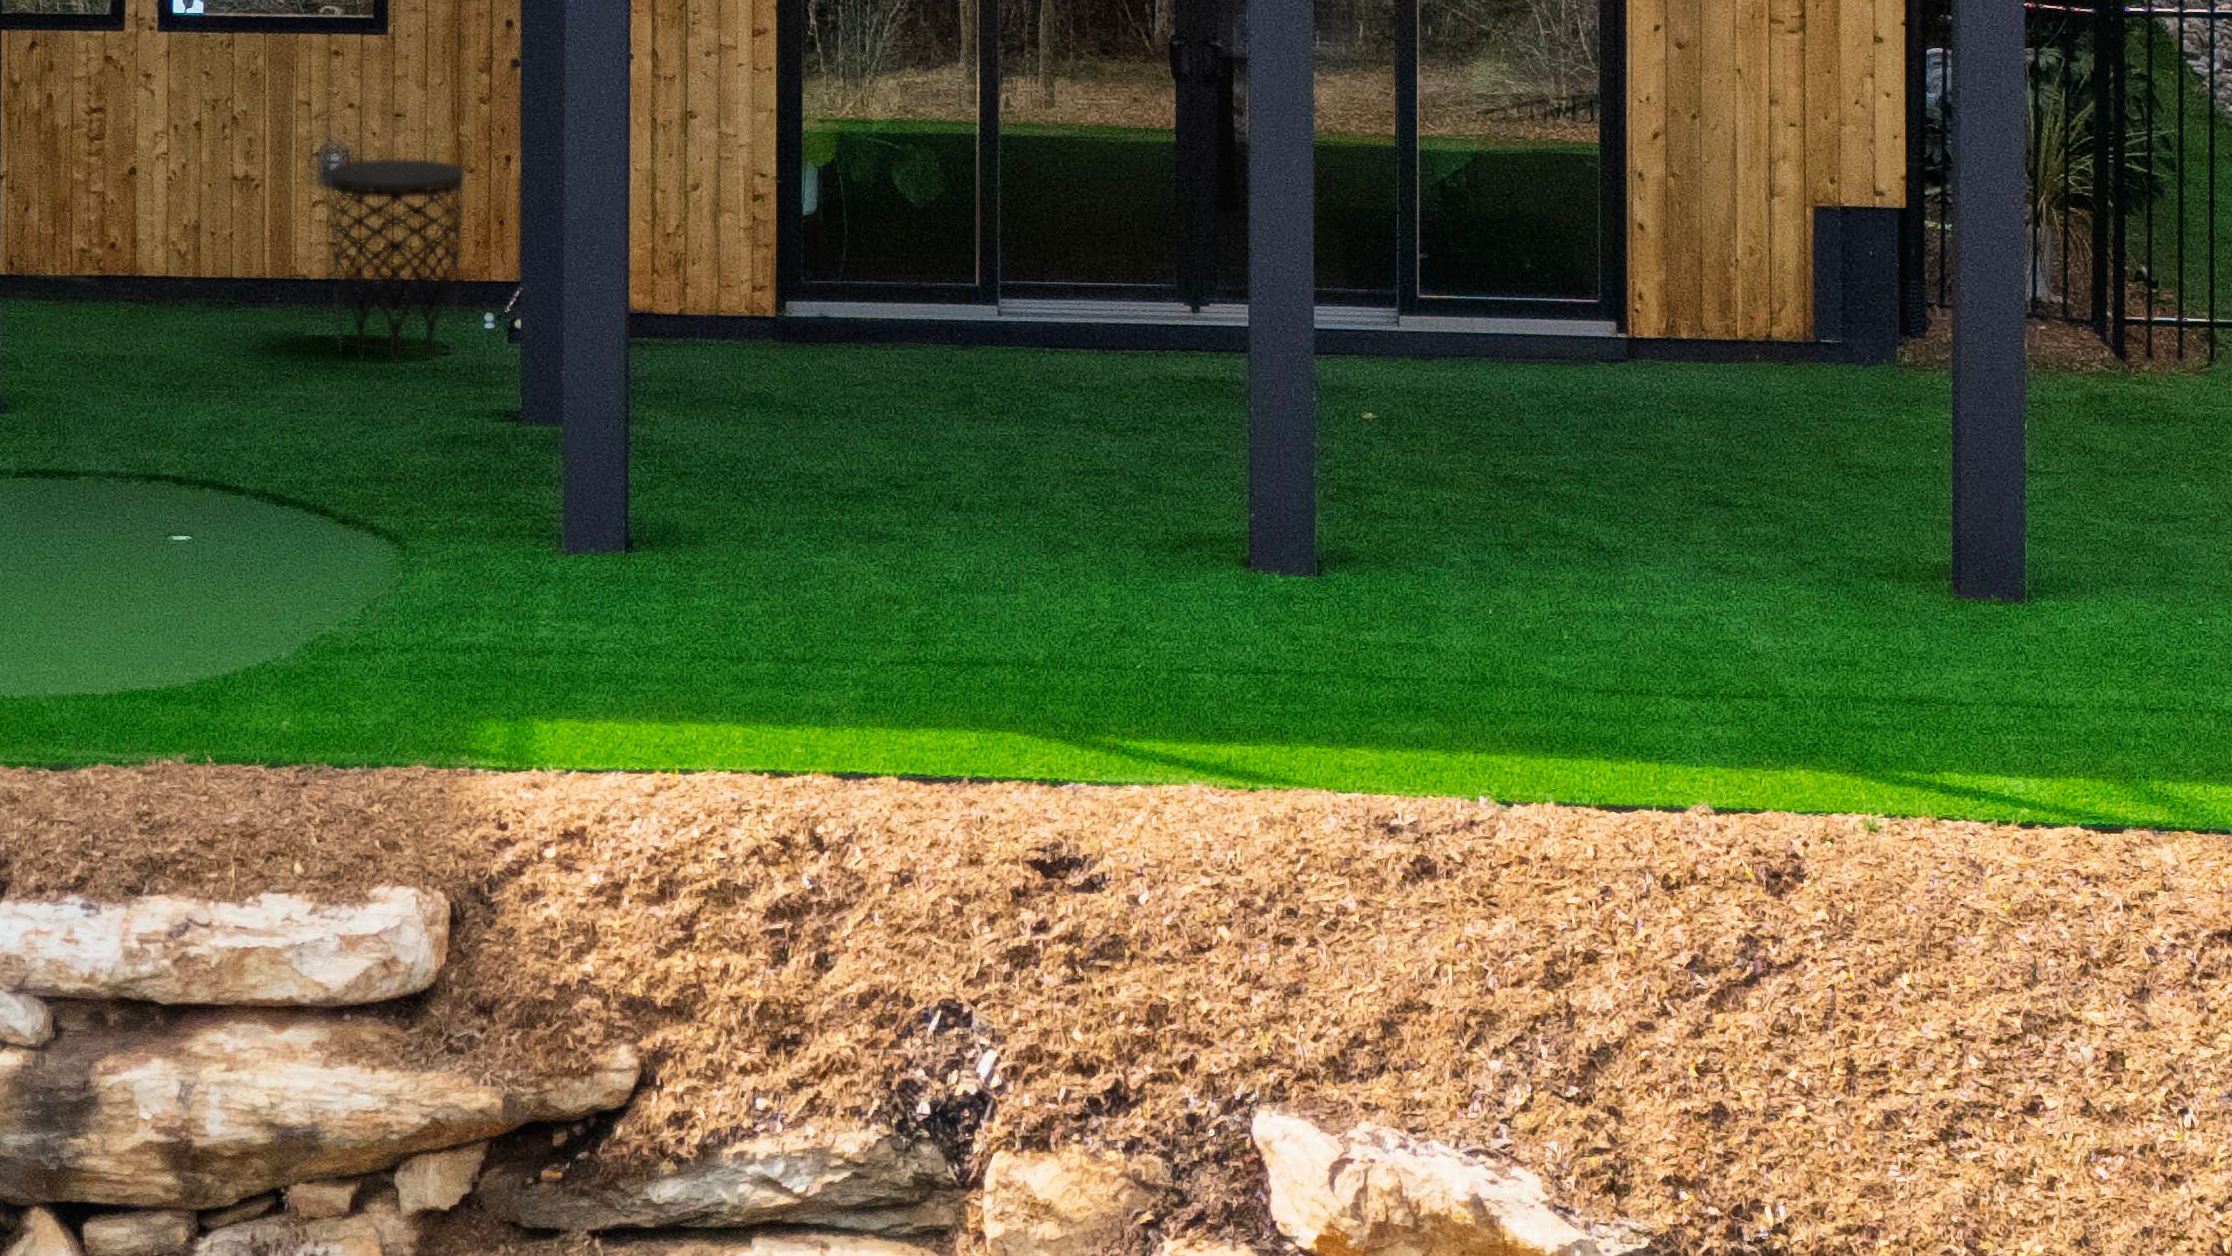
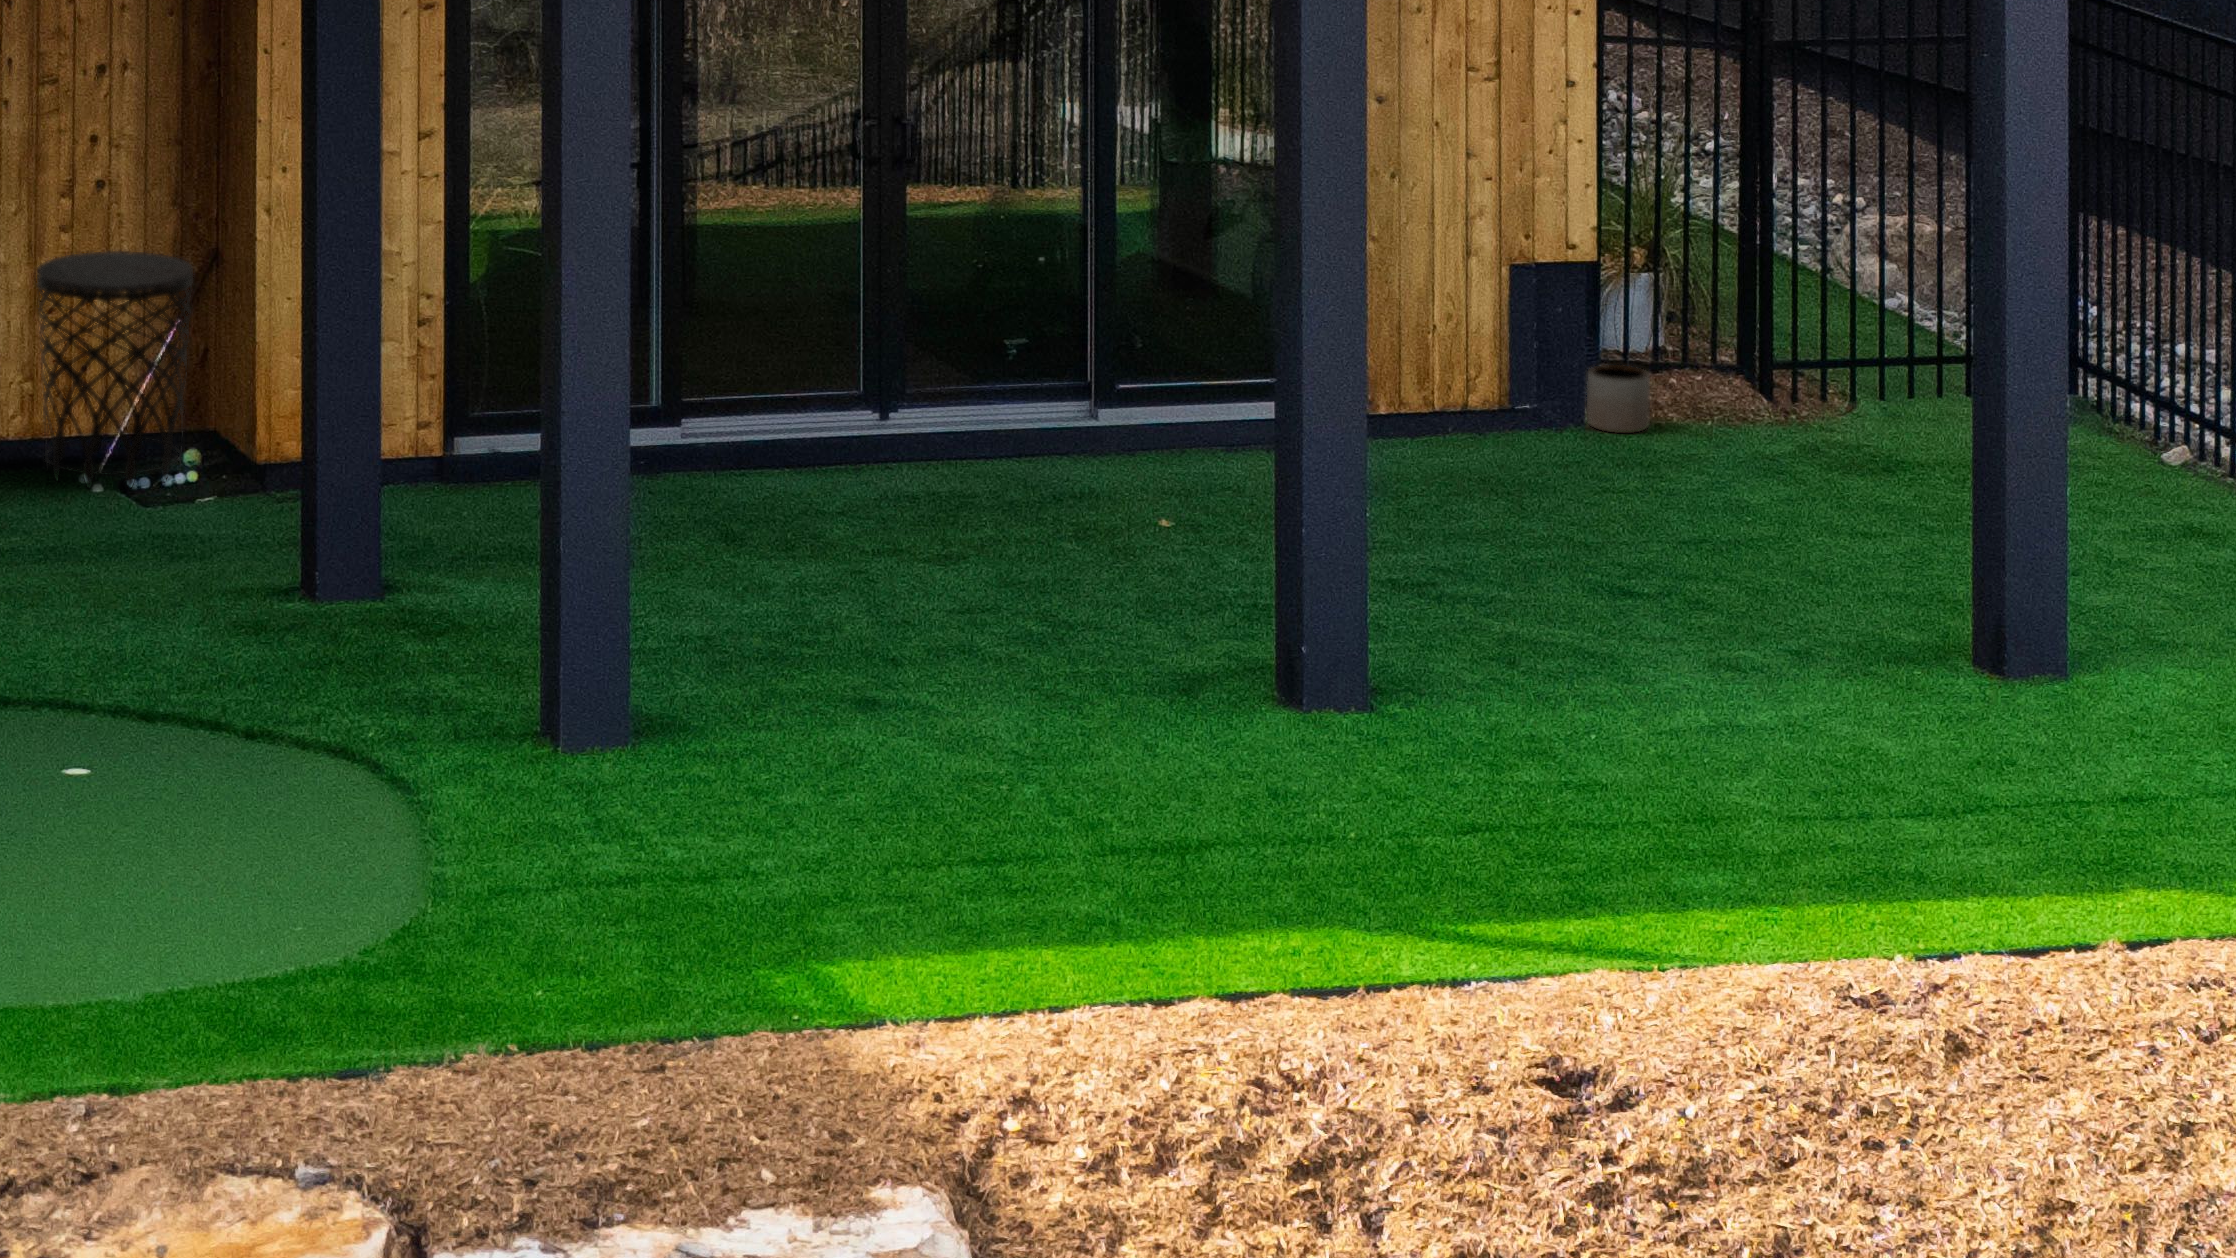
planter: none [1792,347,1853,411] -> present [1587,365,1650,433]

